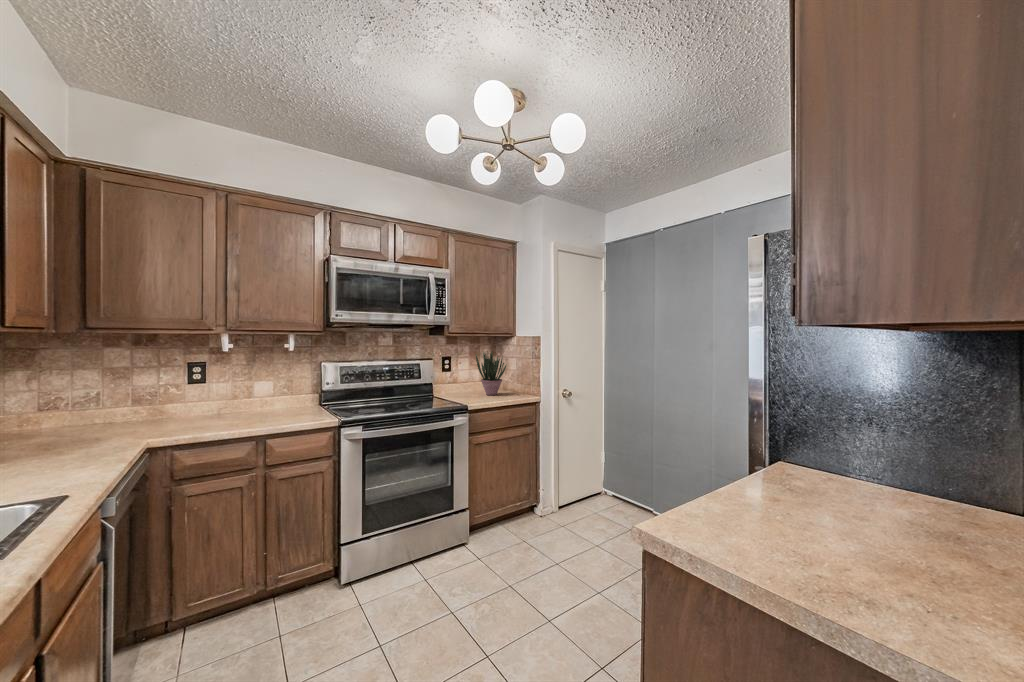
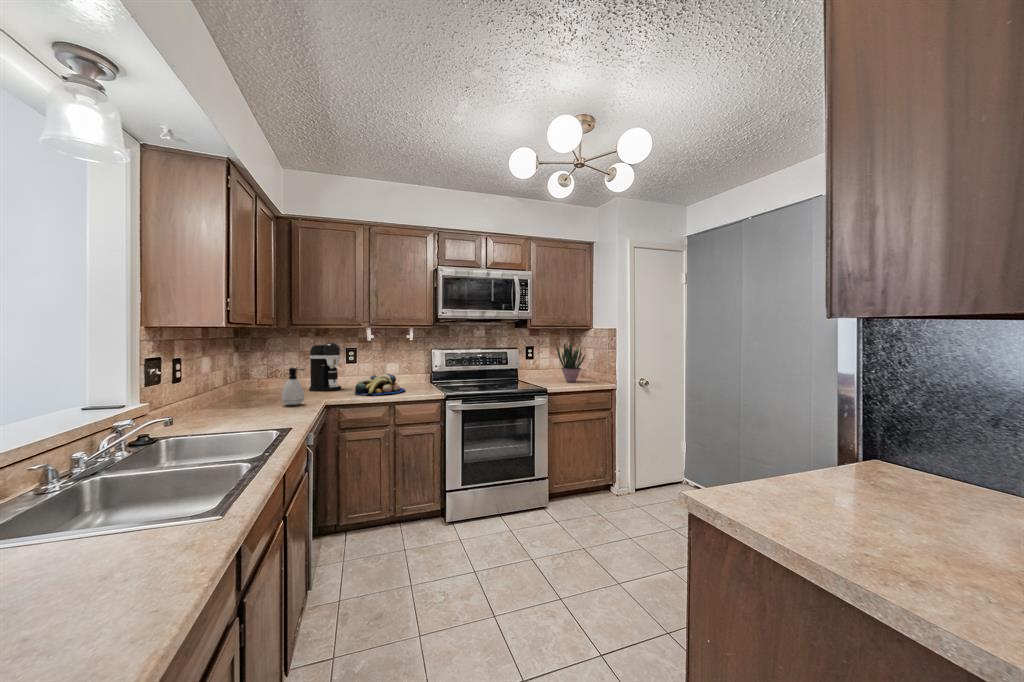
coffee maker: none [119,354,178,426] -> present [309,343,341,391]
fruit bowl: none [196,395,281,429] -> present [355,374,405,395]
soap dispenser: none [34,396,89,459] -> present [282,368,304,405]

